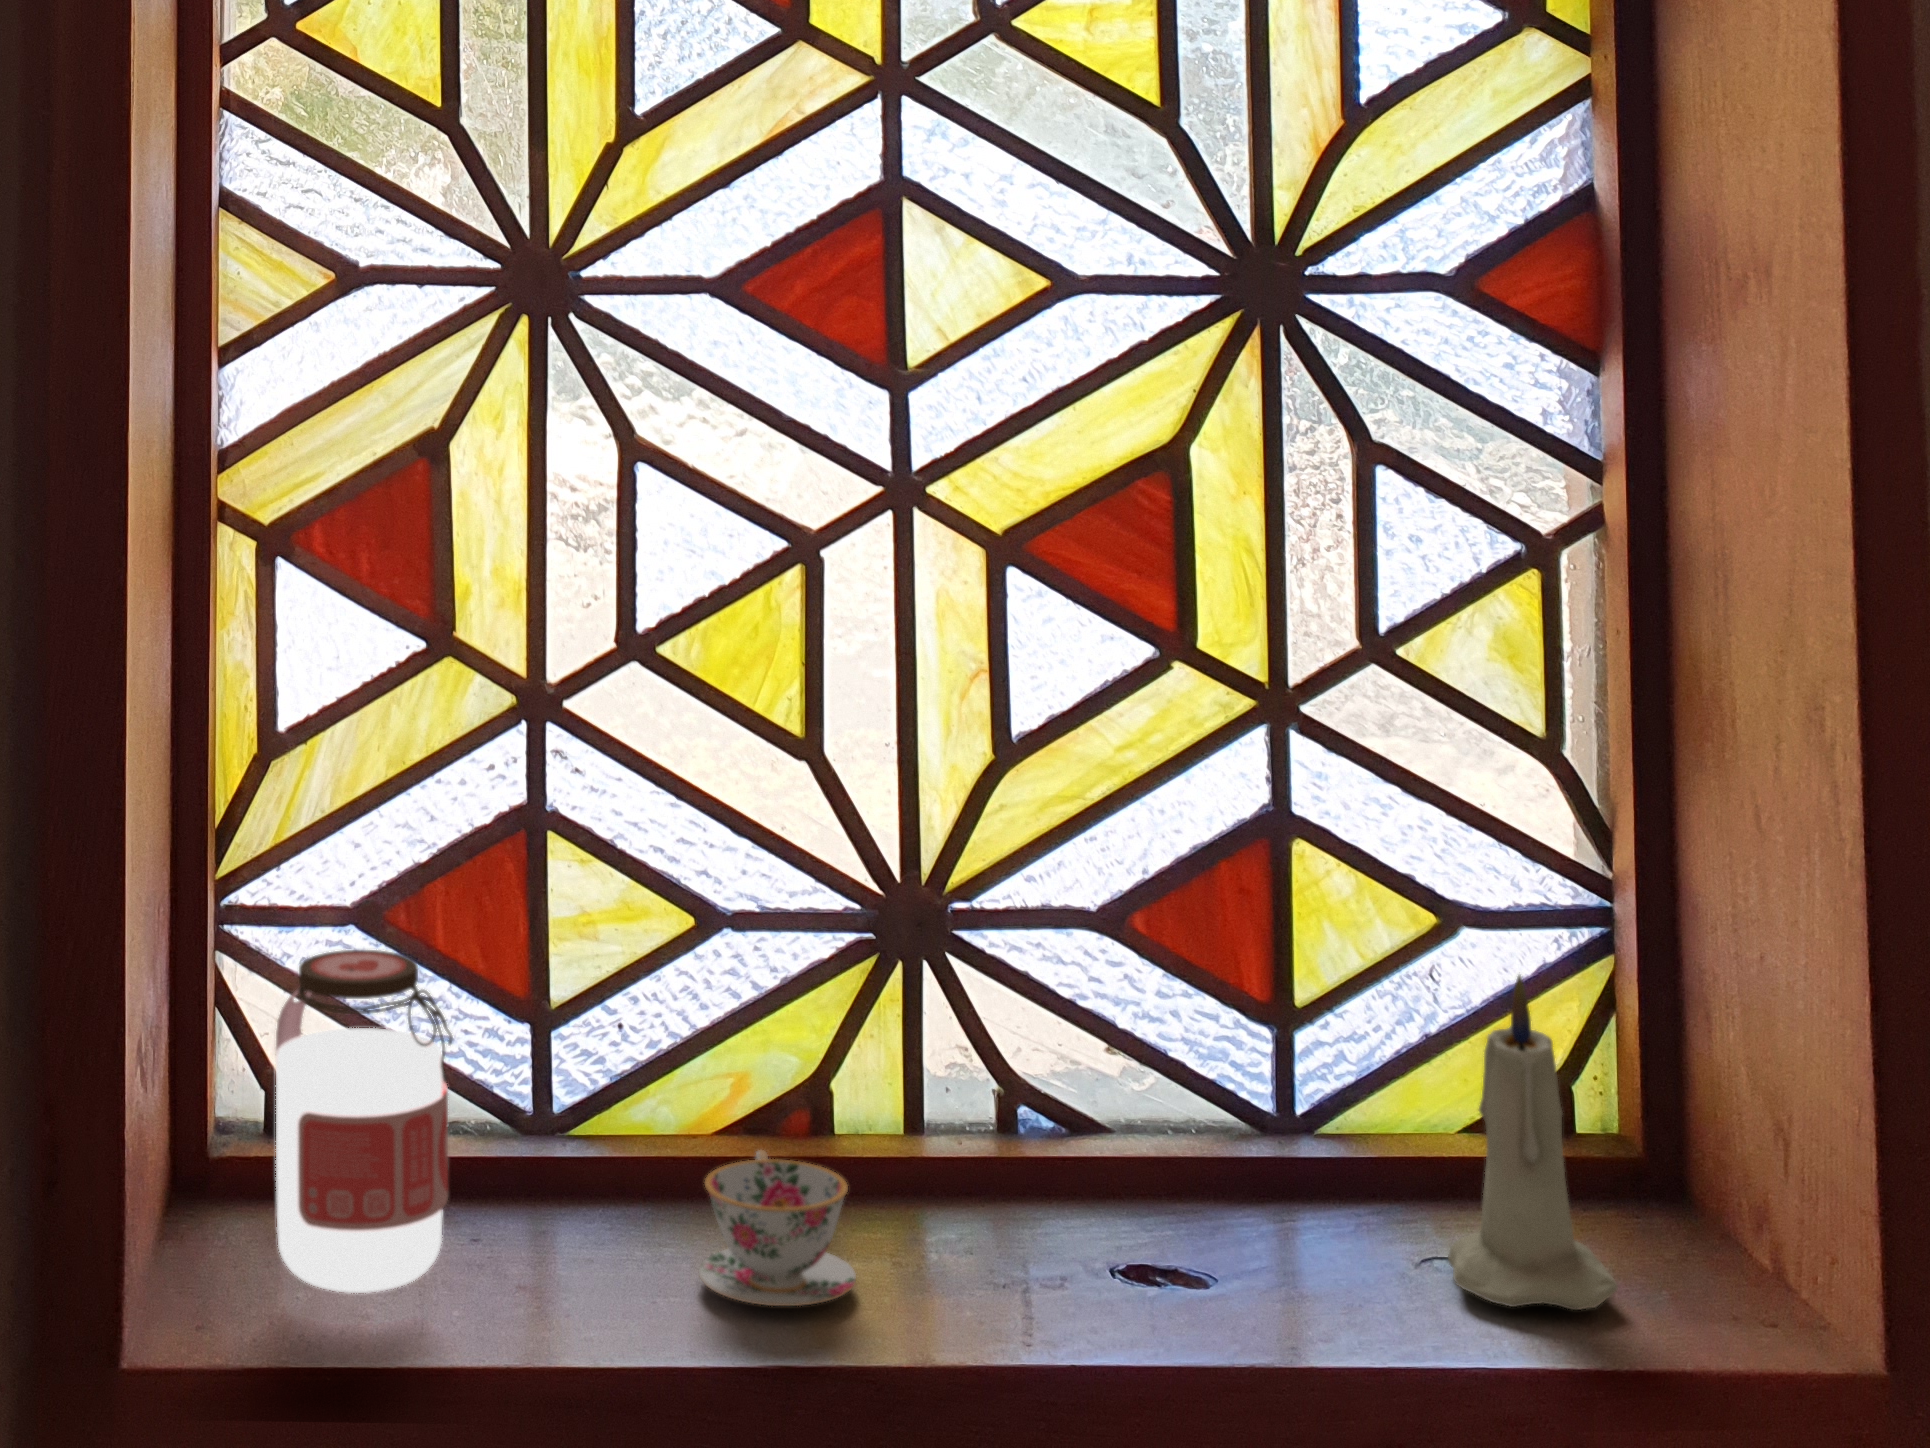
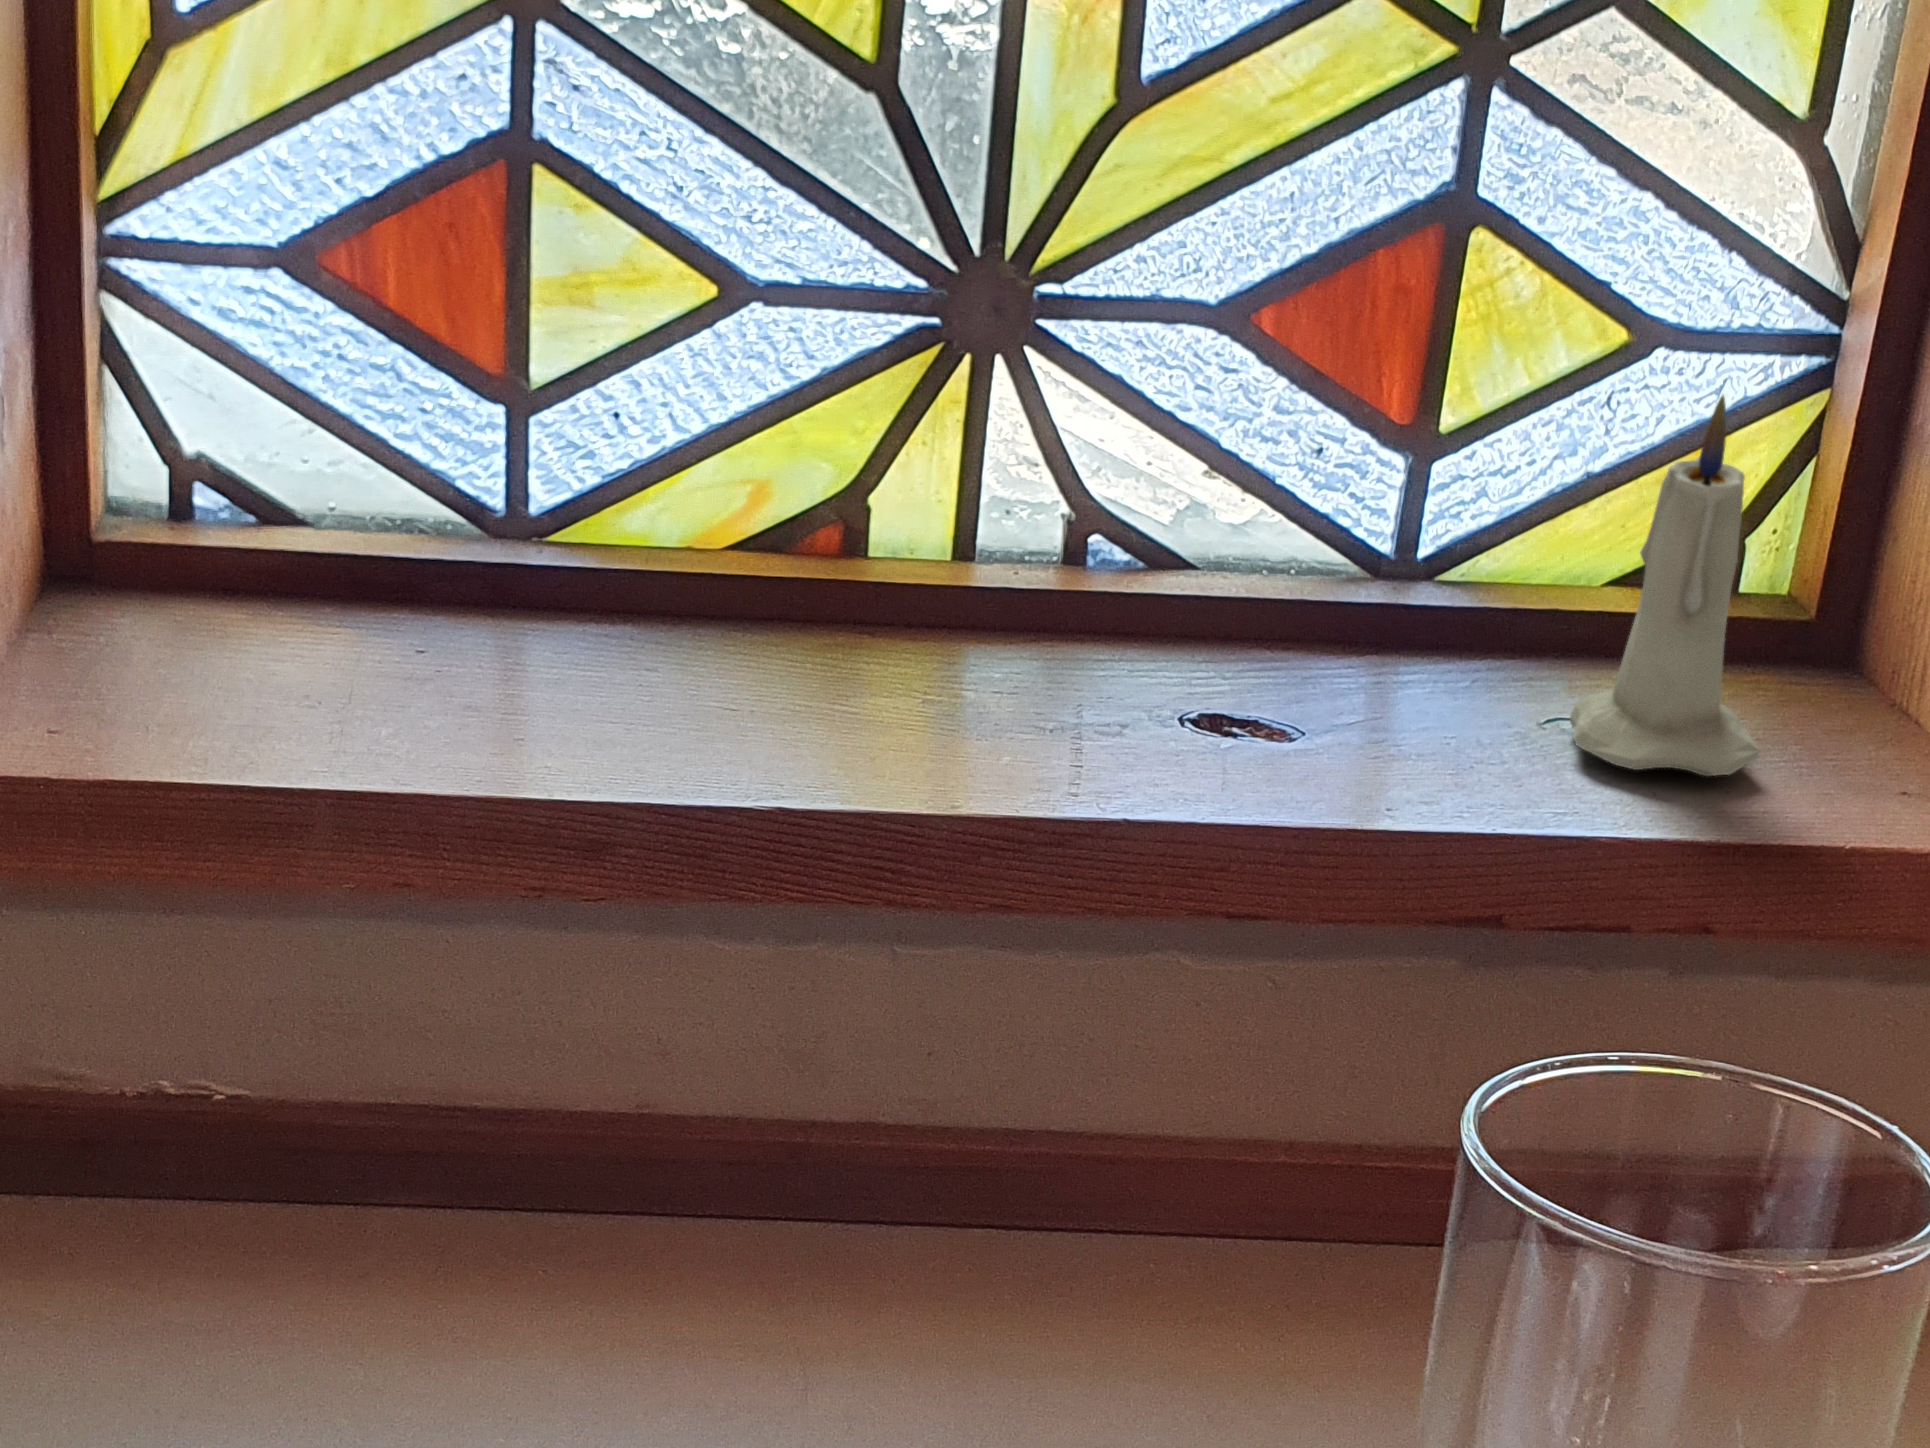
jar: present [276,950,452,1293] -> none [159,292,393,706]
teacup: present [699,1150,856,1306] -> none [687,562,875,735]

